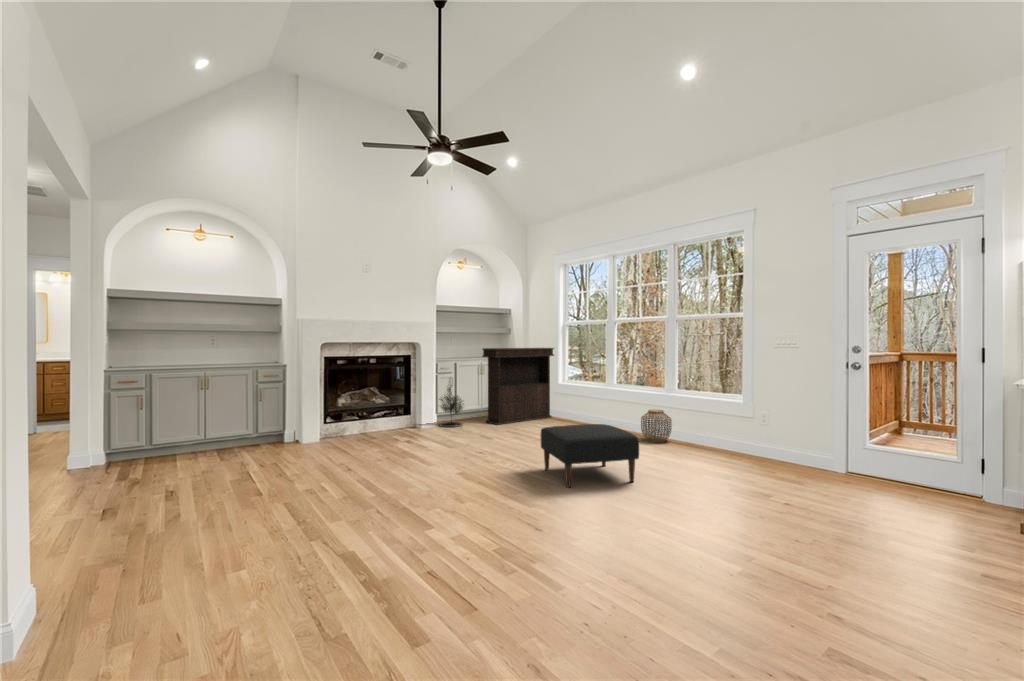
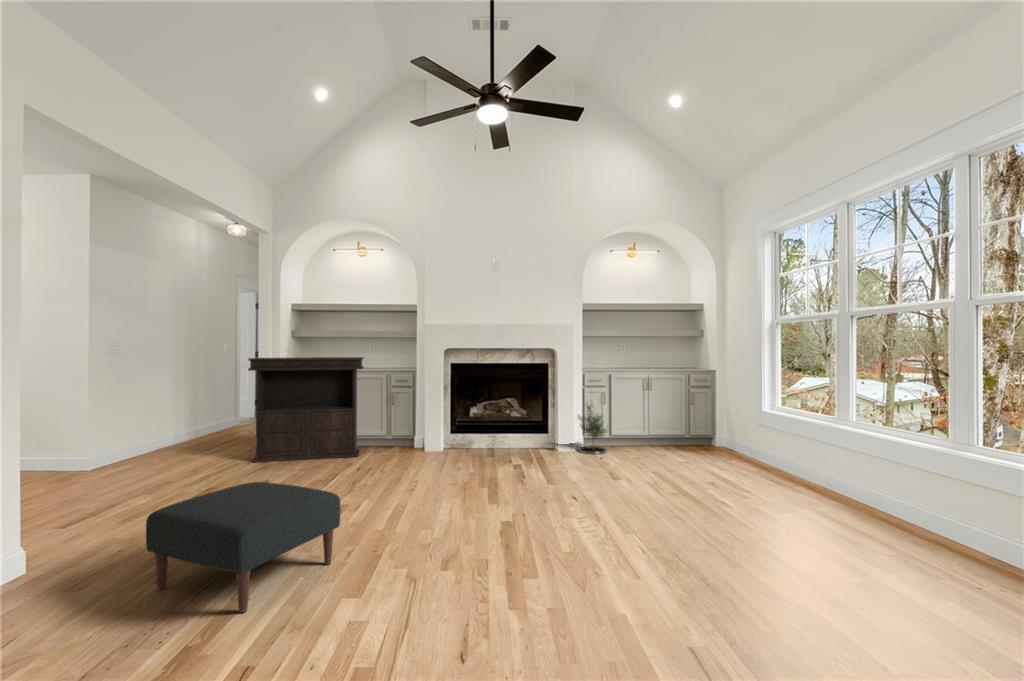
console table: present [482,348,554,425] -> present [248,357,363,462]
woven basket: present [641,410,672,443] -> none [831,472,896,536]
ottoman: present [540,424,639,488] -> present [146,482,341,613]

